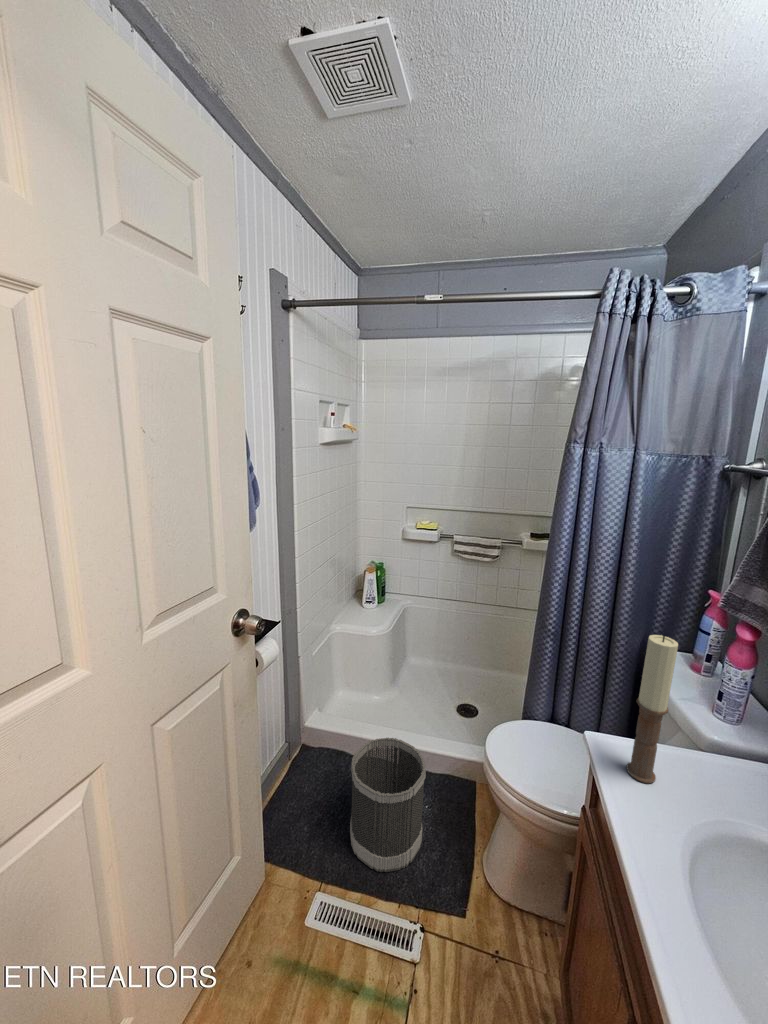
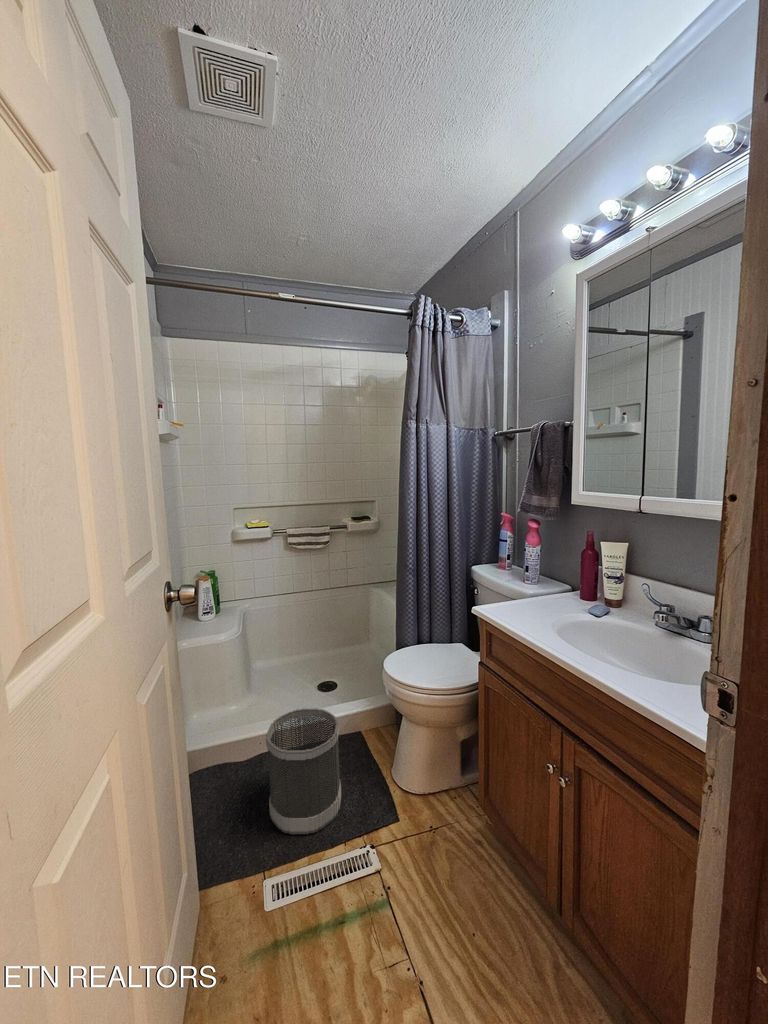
candle: present [626,635,678,783] -> none [506,515,524,614]

